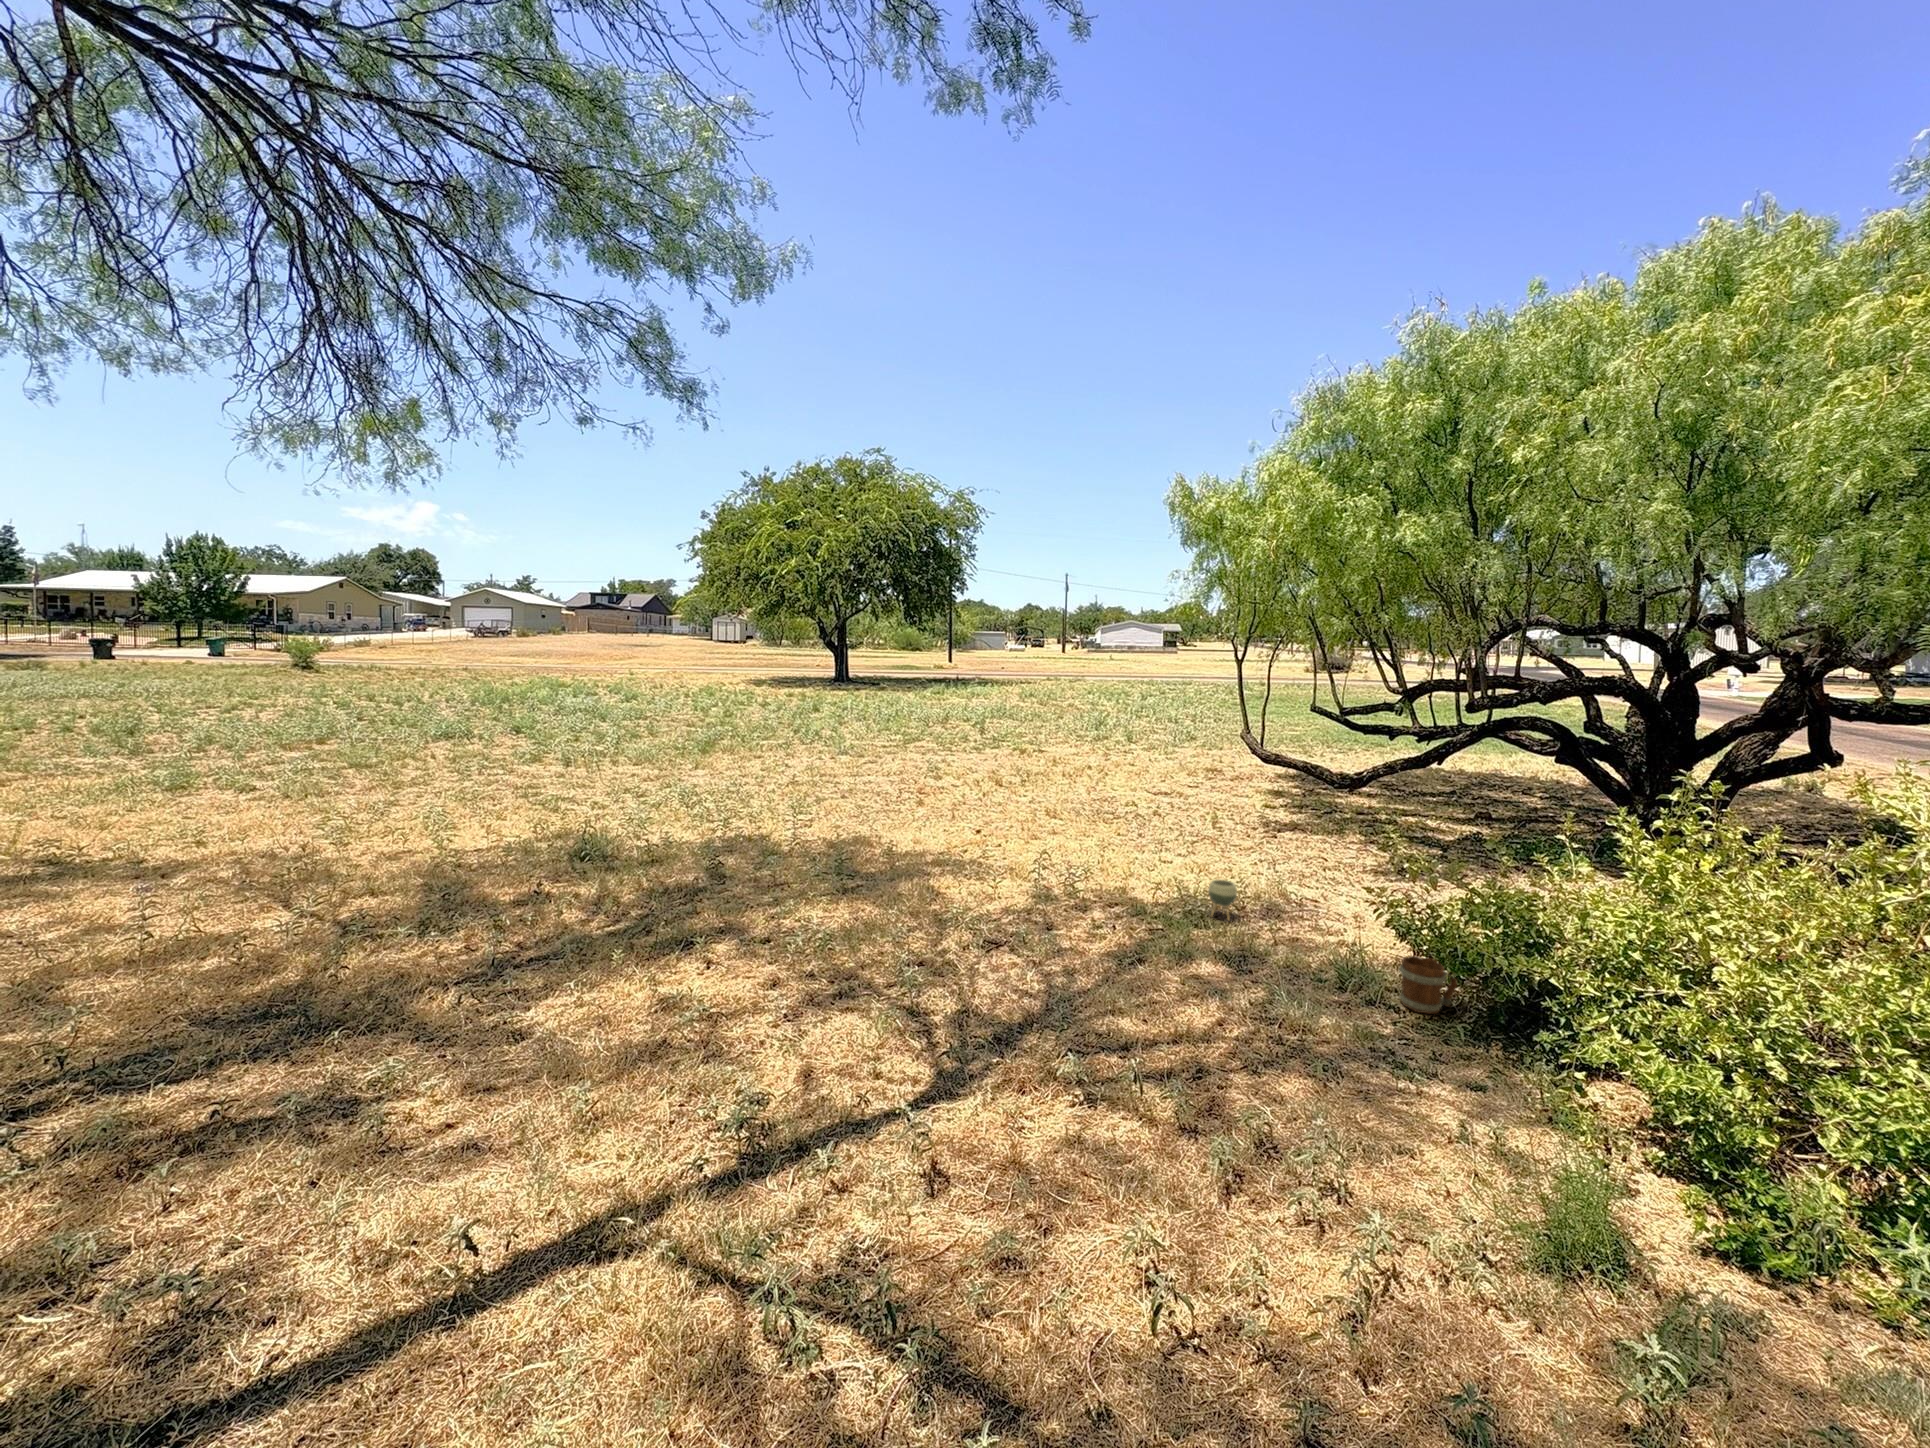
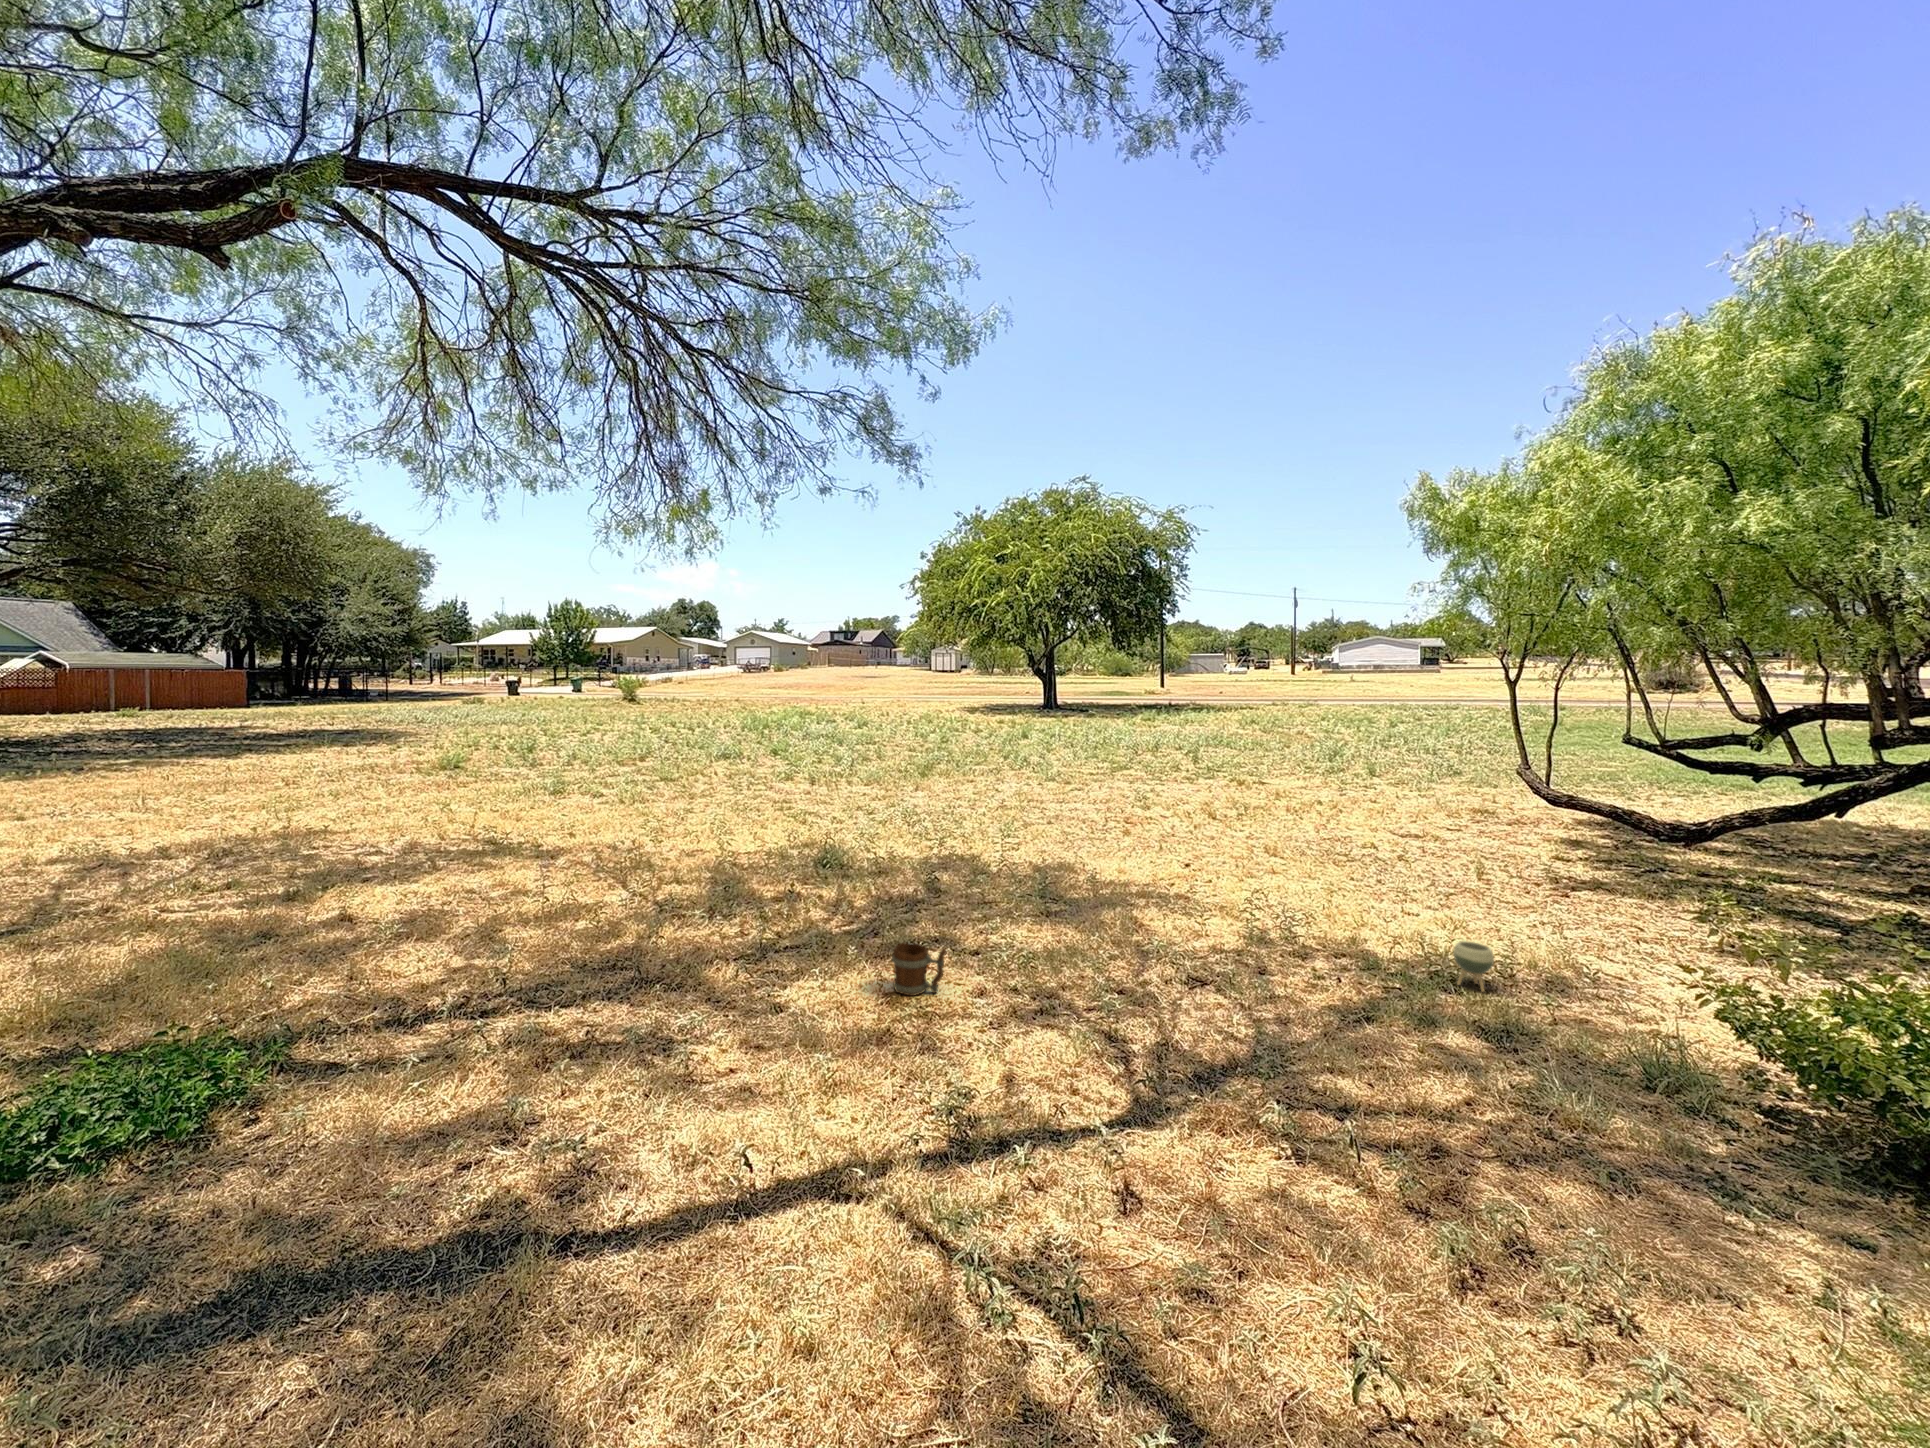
bucket: present [1399,956,1457,1014] -> present [891,943,947,996]

